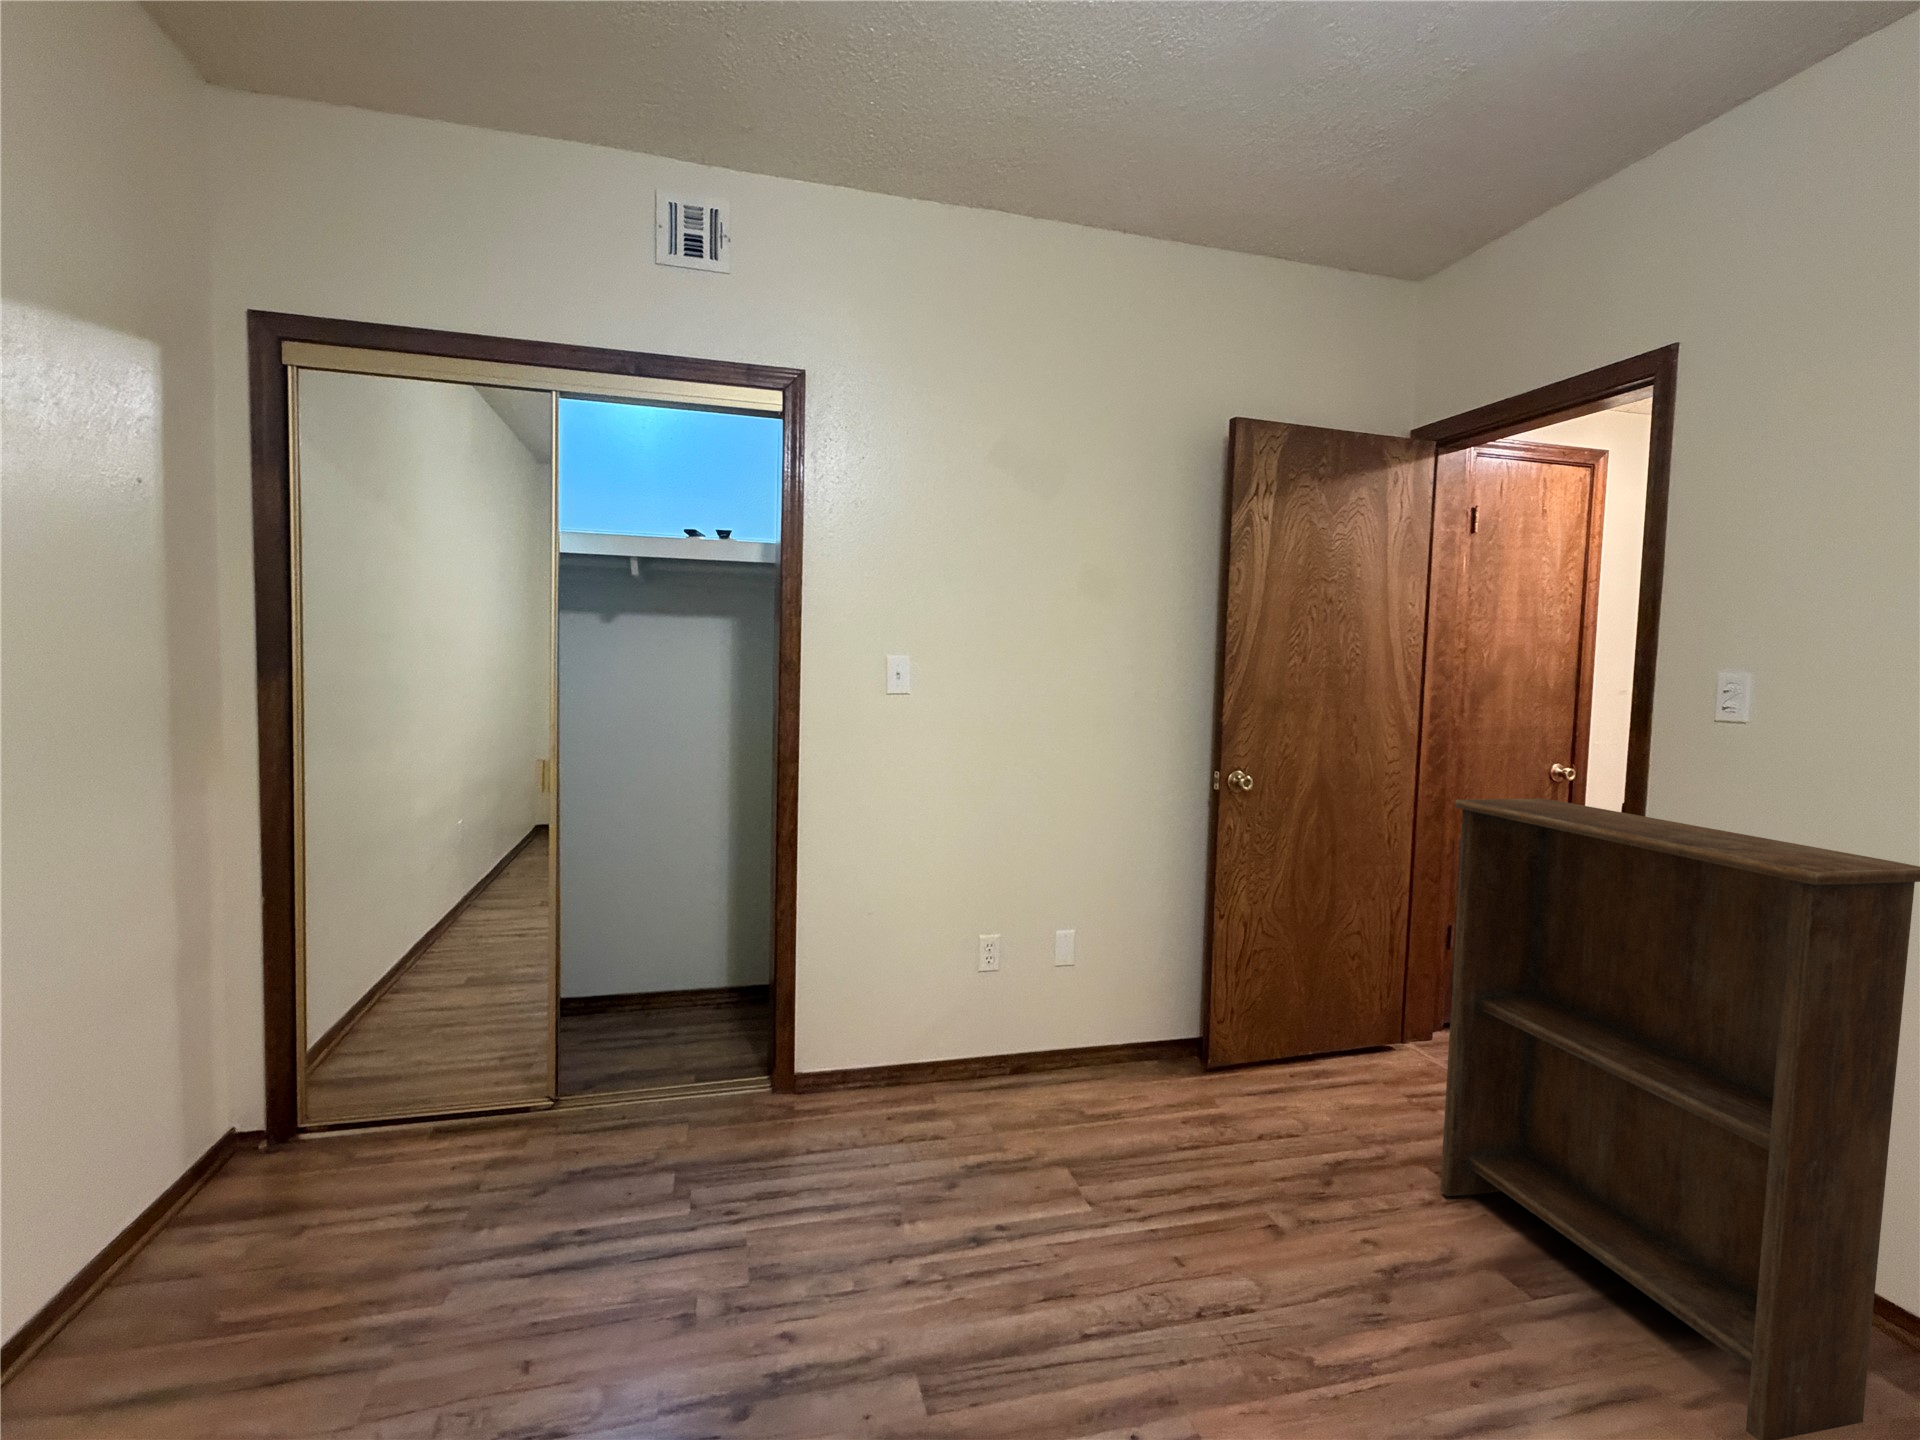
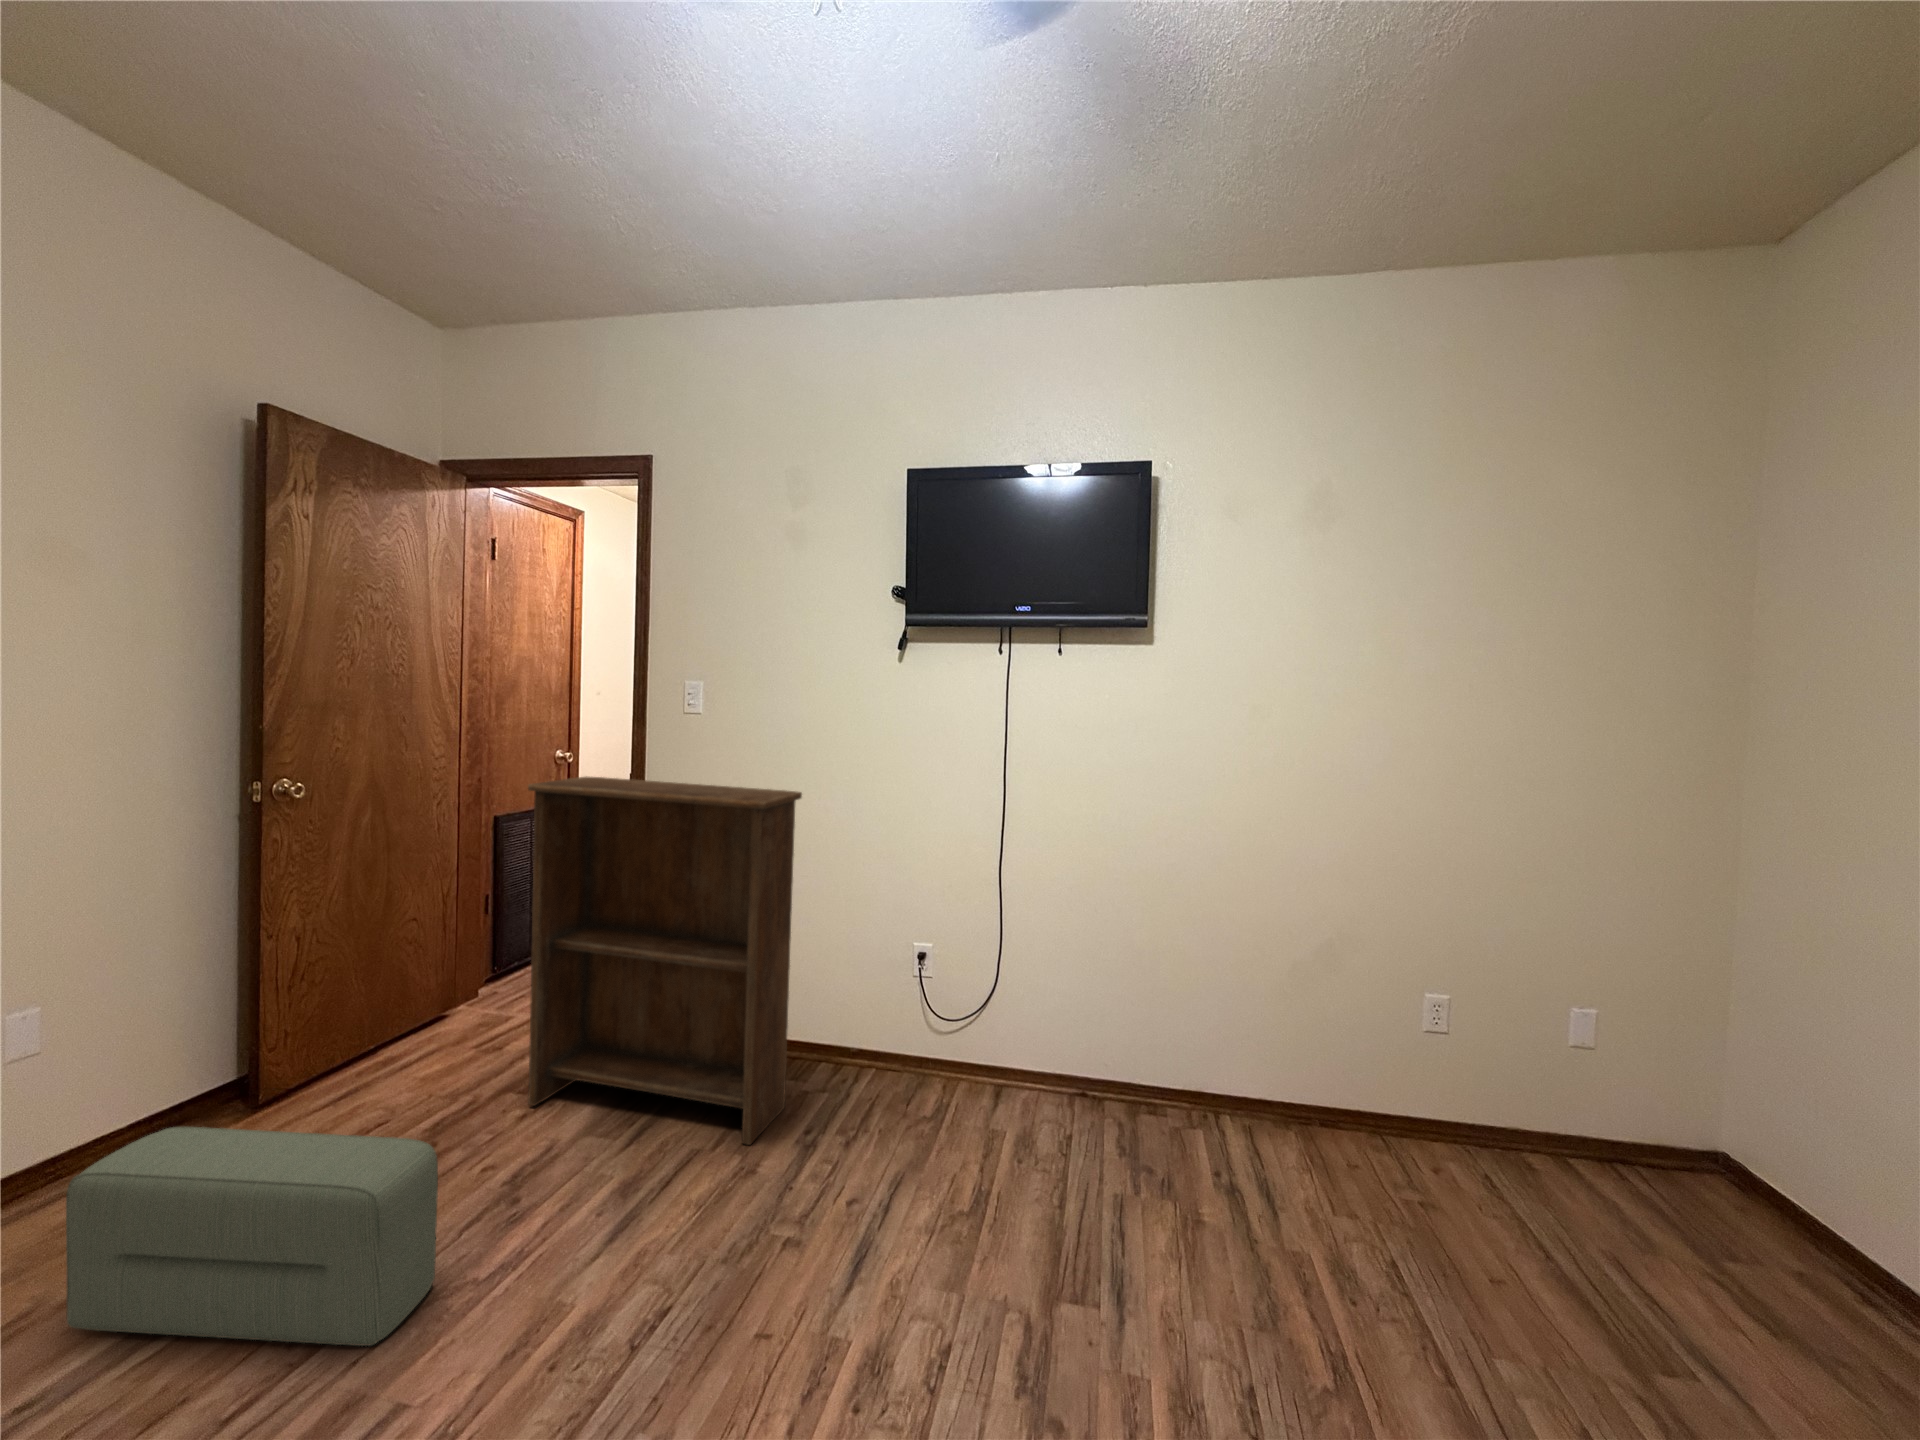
pouf: none [1039,1057,1281,1359] -> present [66,1127,438,1346]

